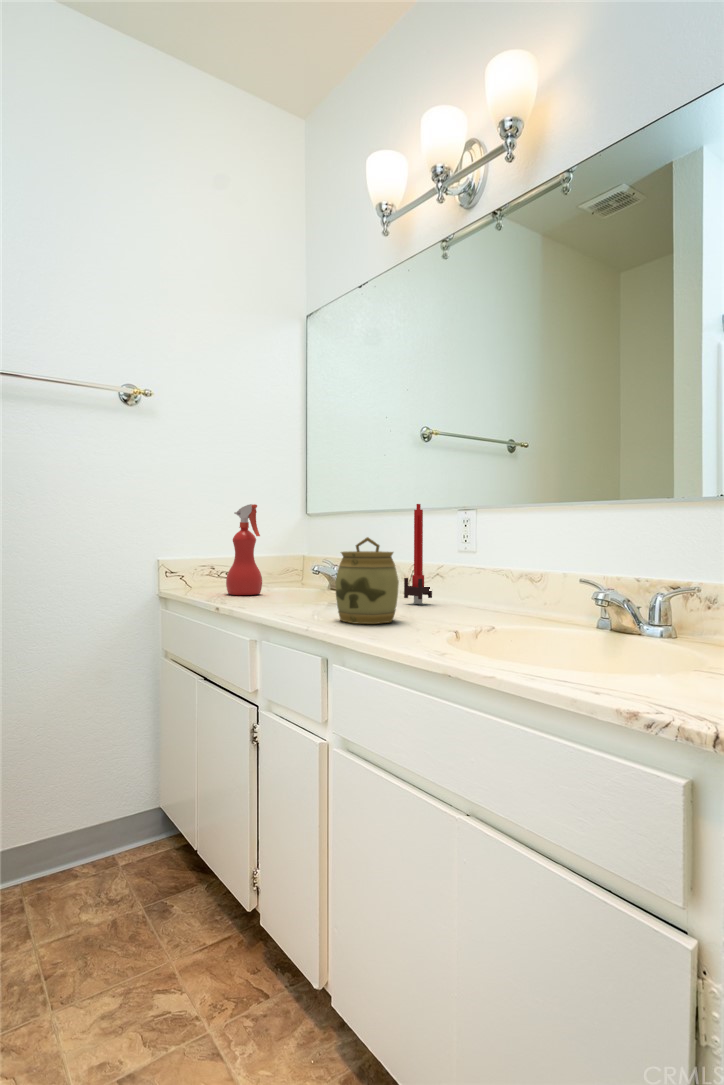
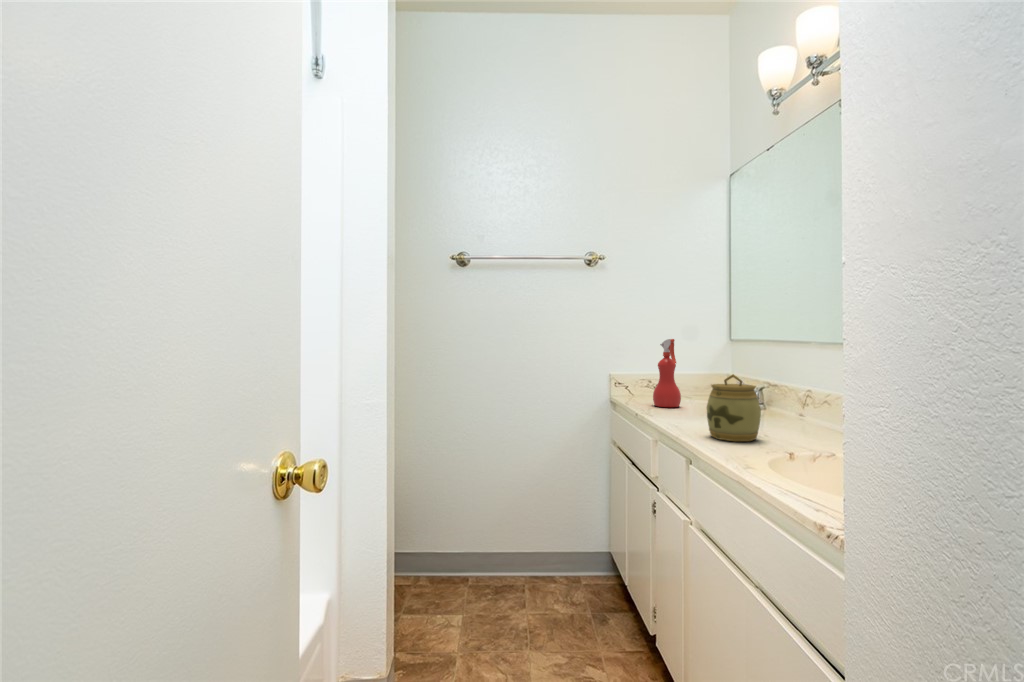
candle: present [404,504,432,604] -> none [794,340,822,427]

